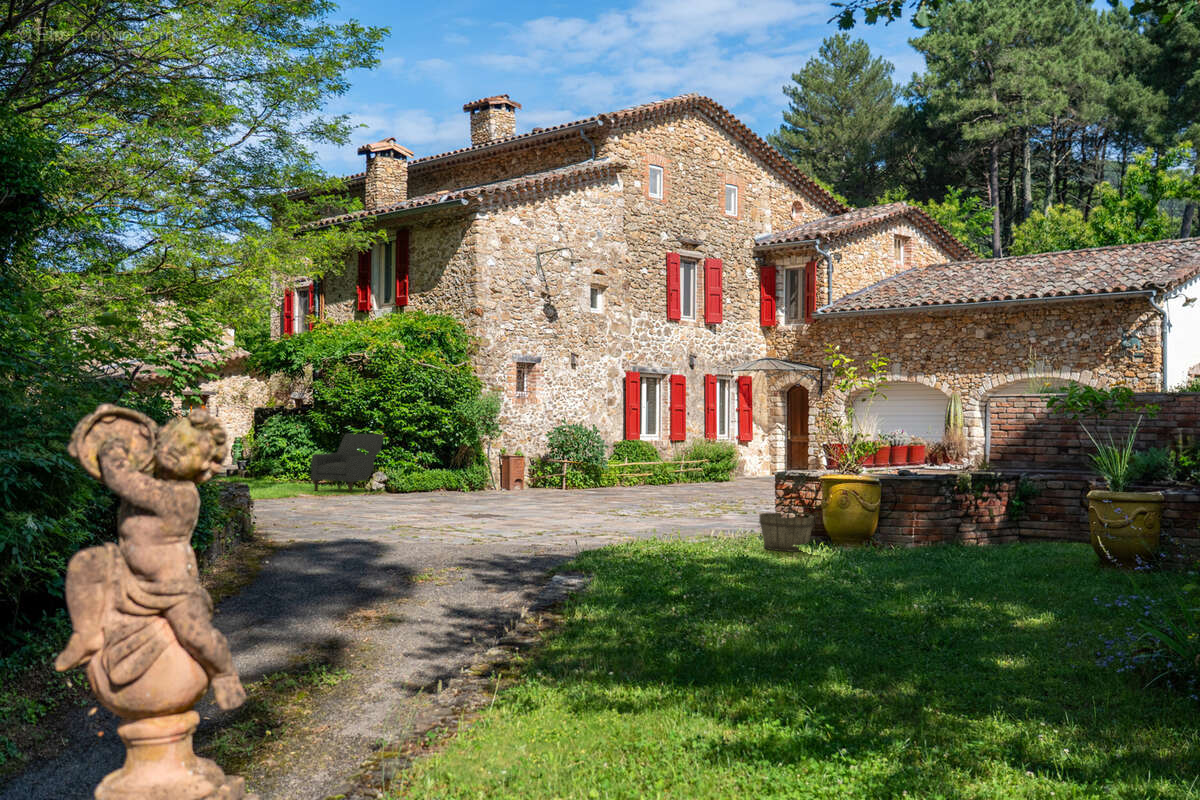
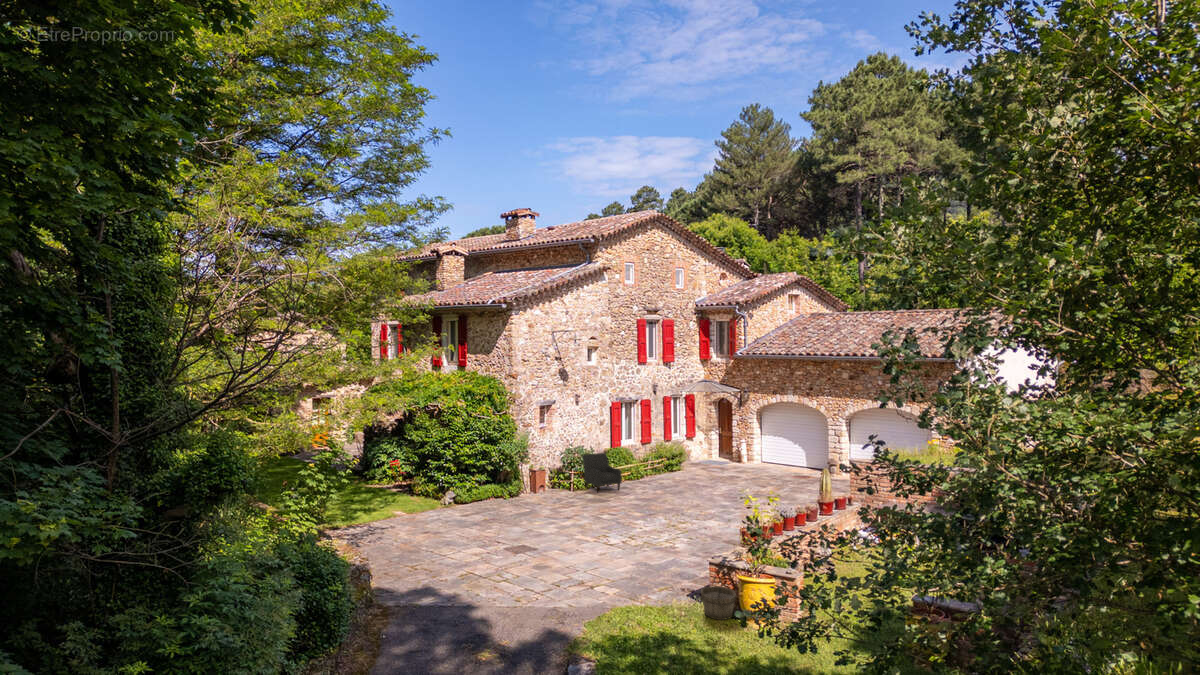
chair: present [311,433,384,493] -> present [582,453,622,492]

